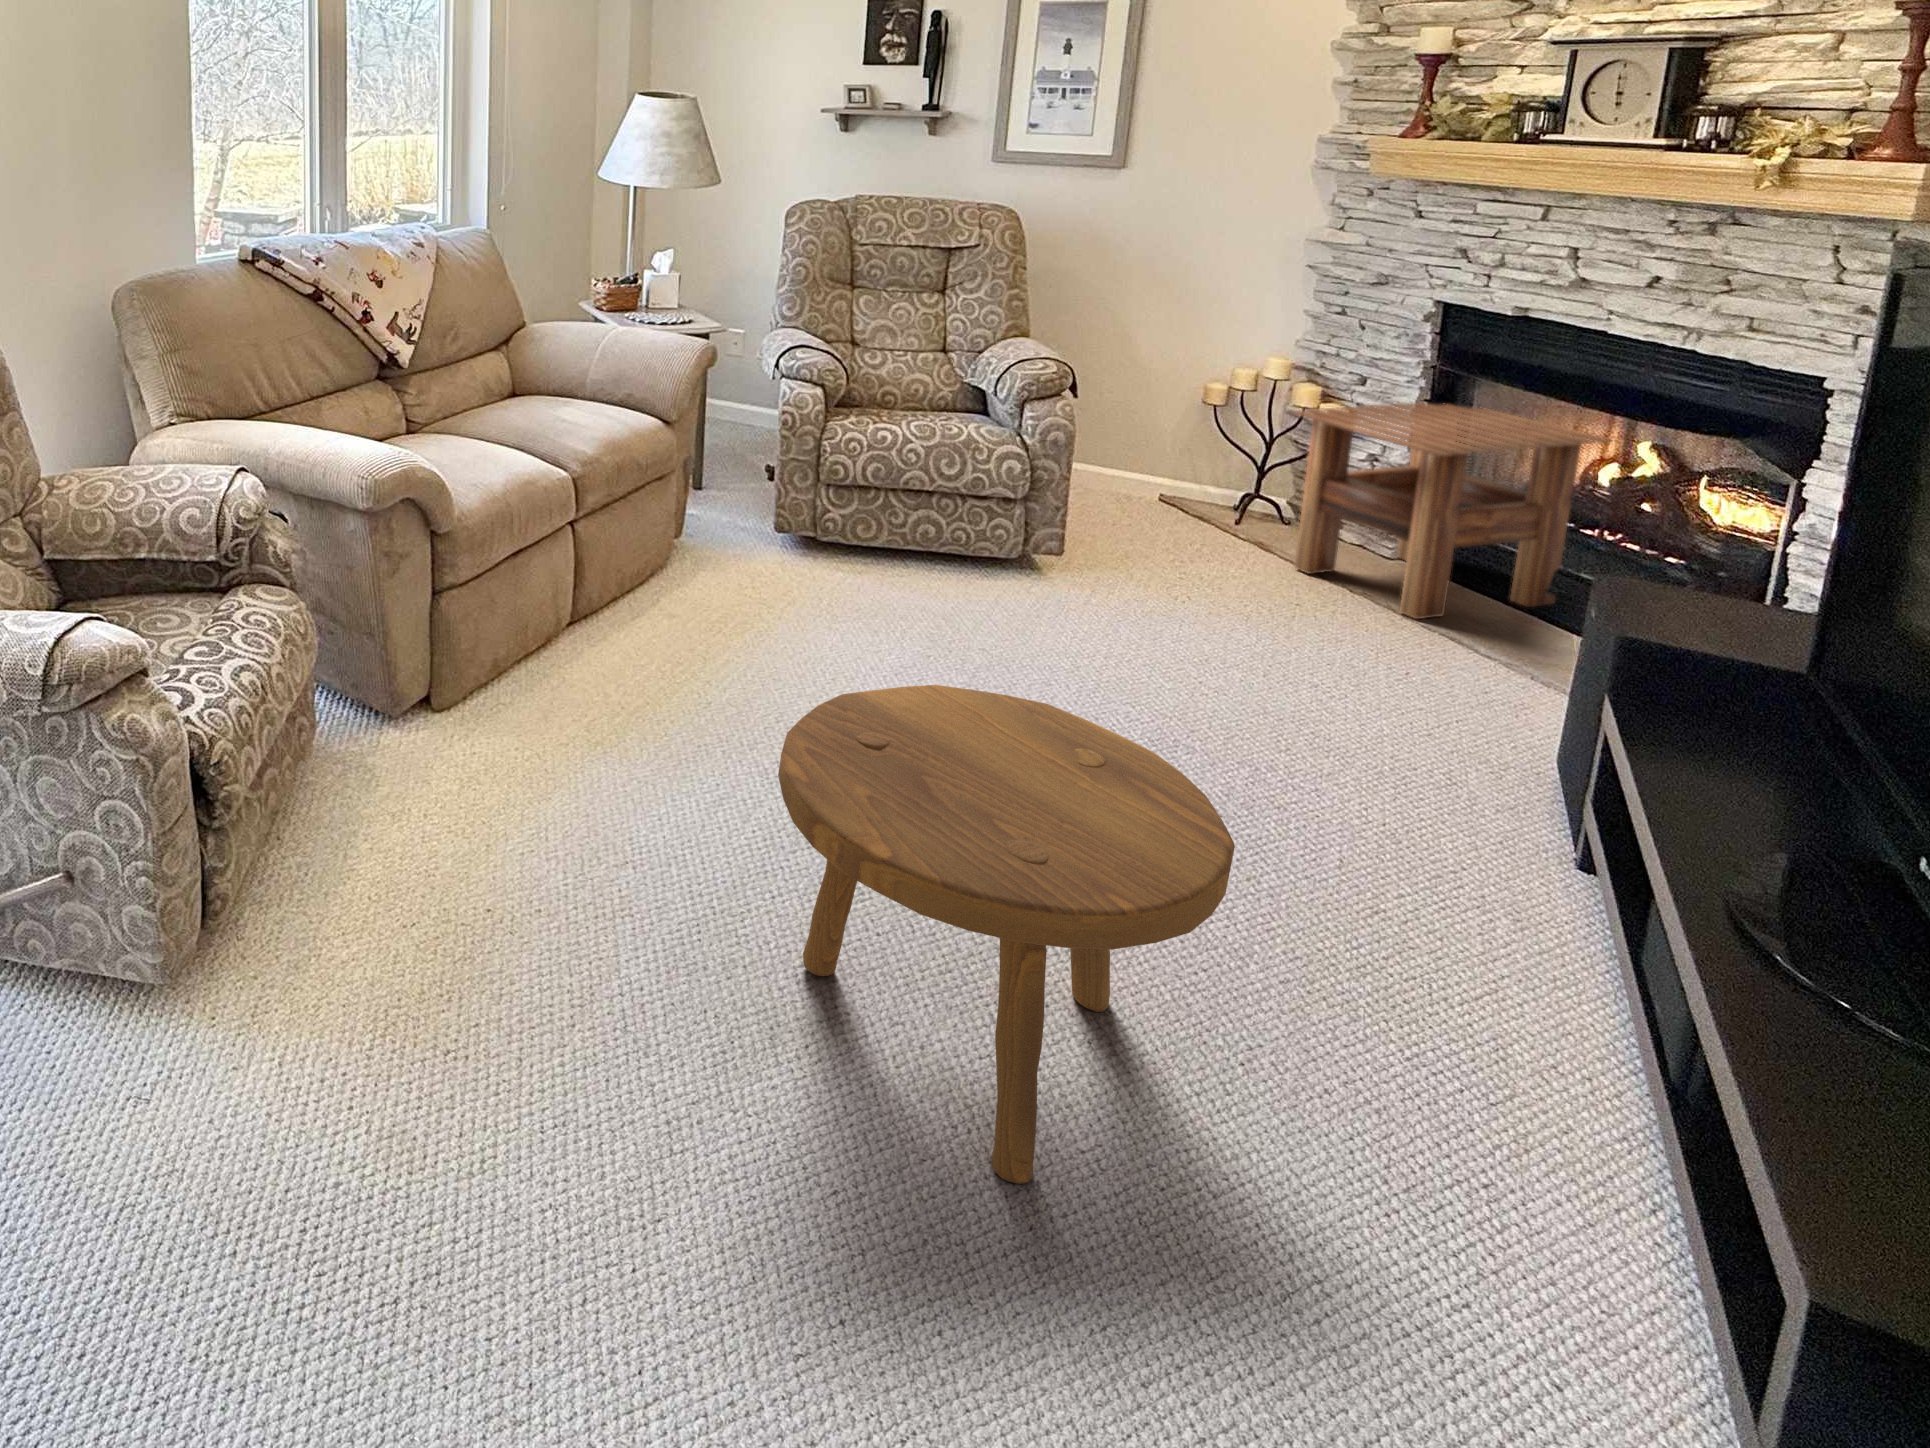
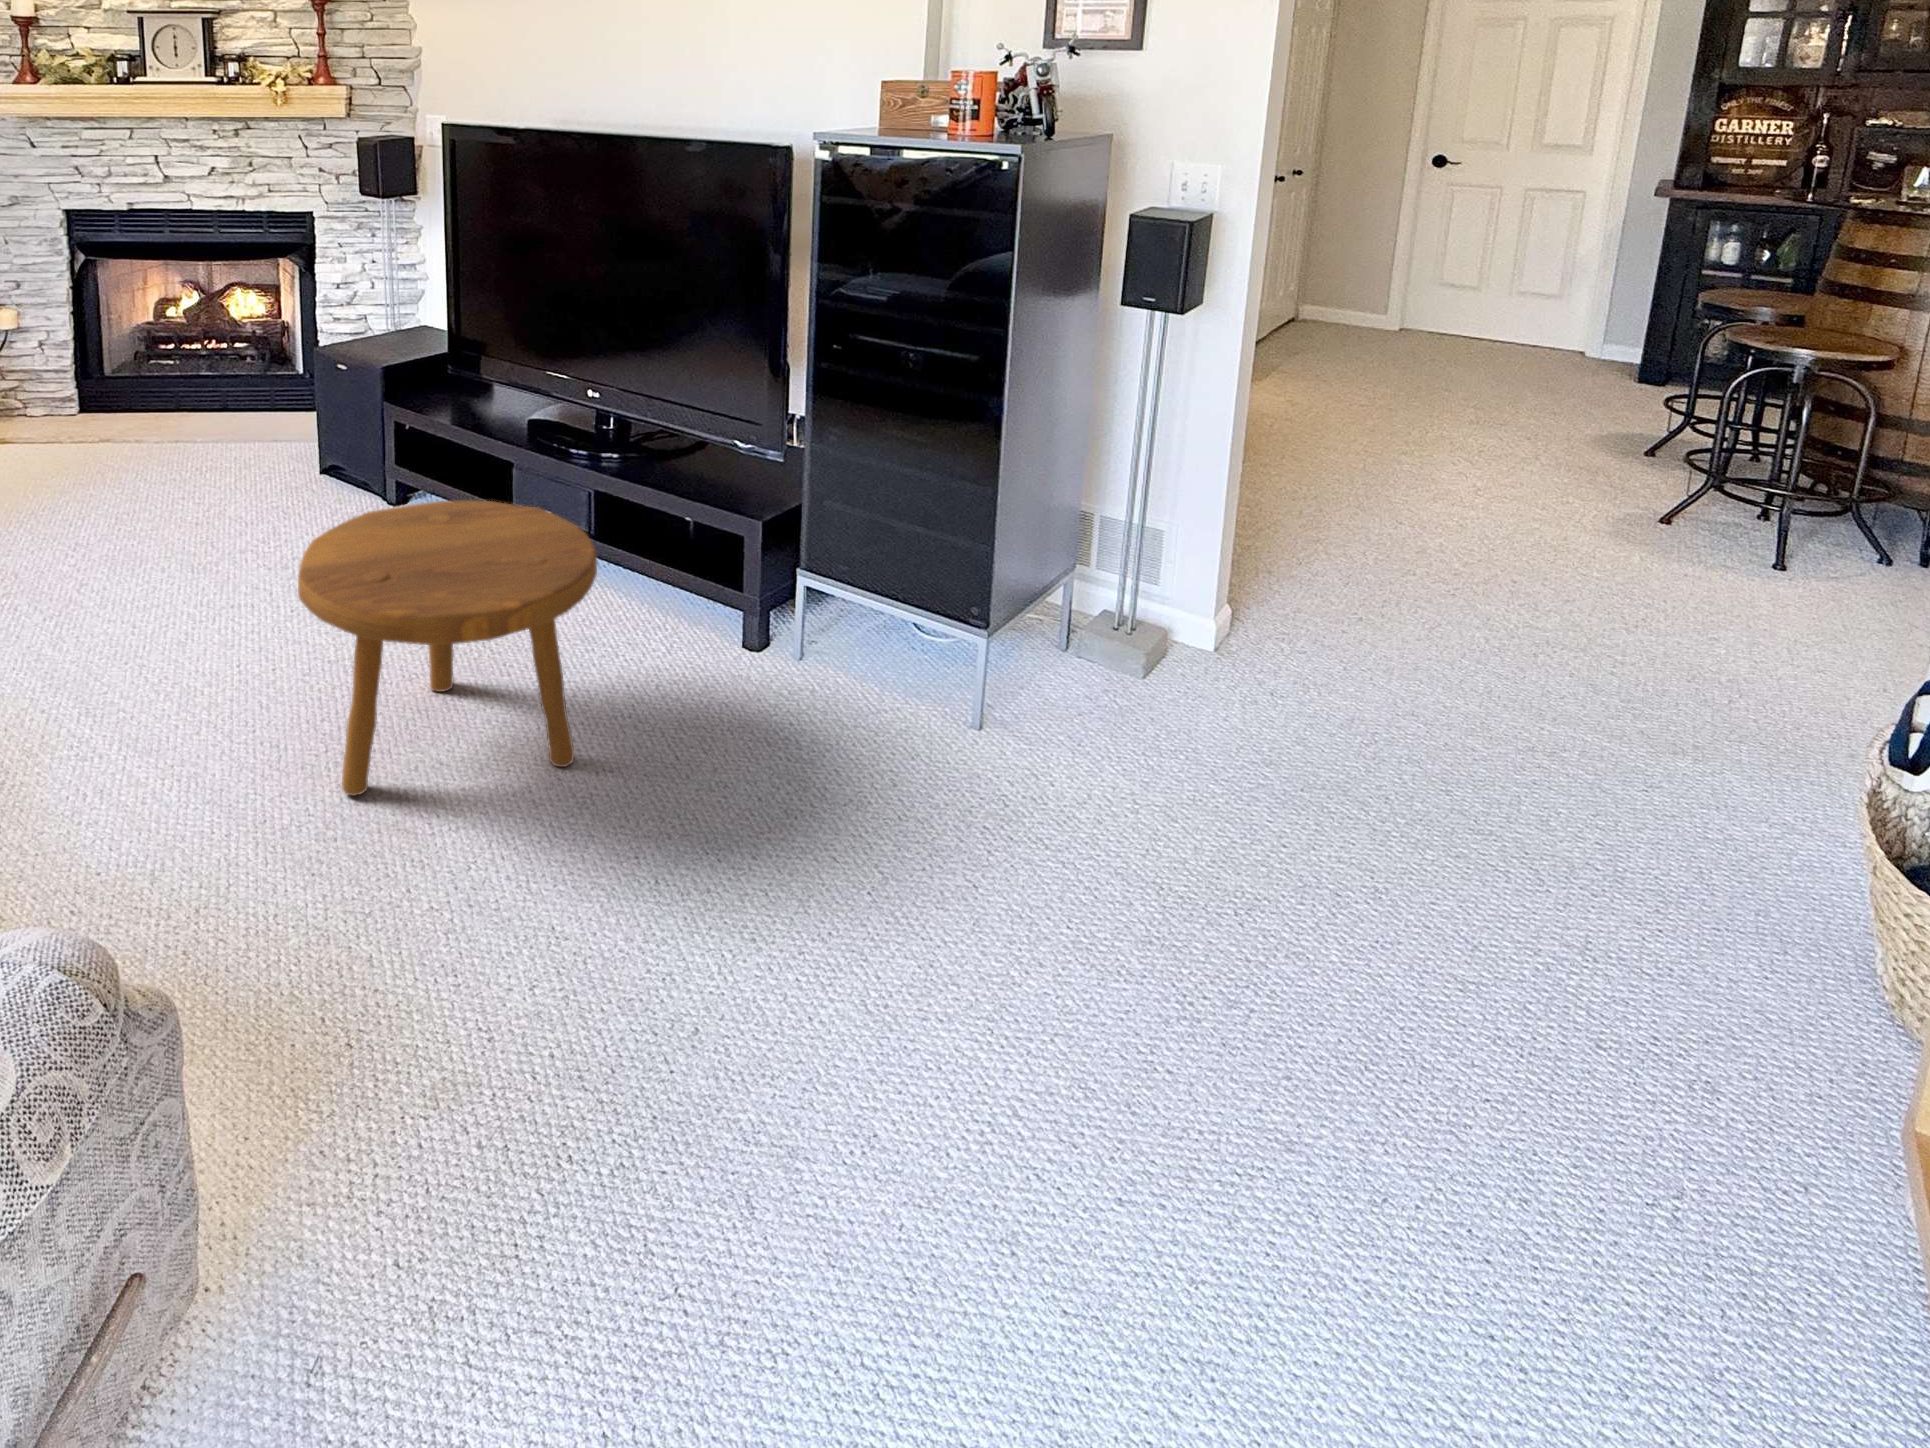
side table: present [1290,403,1615,619] -> none [28,285,199,445]

